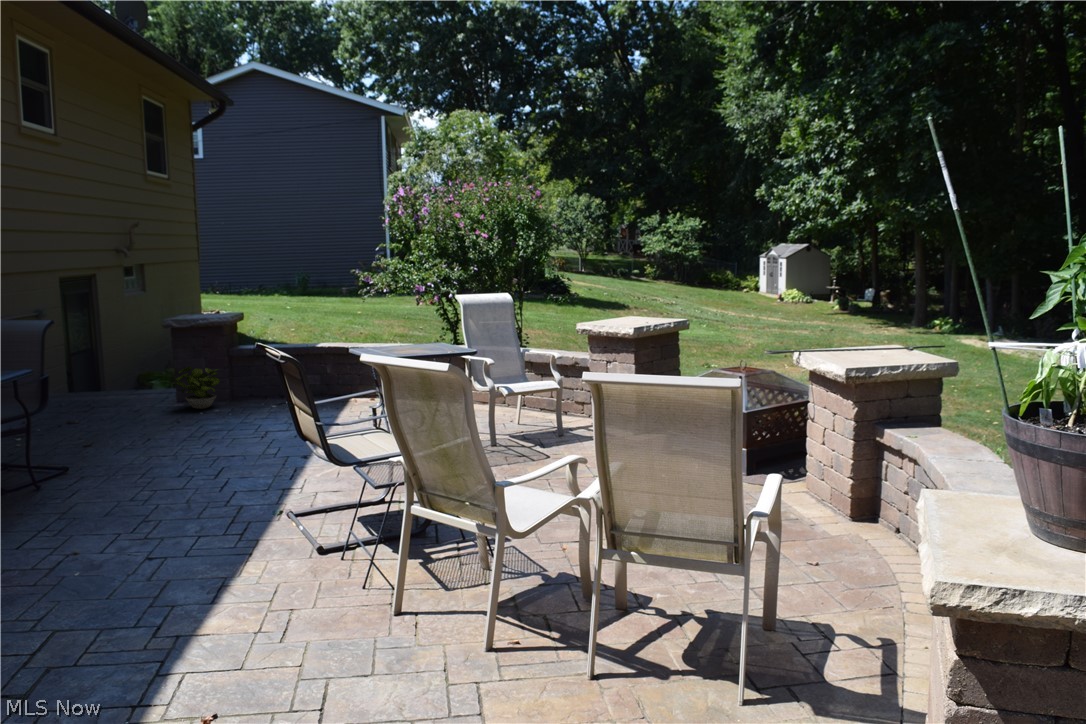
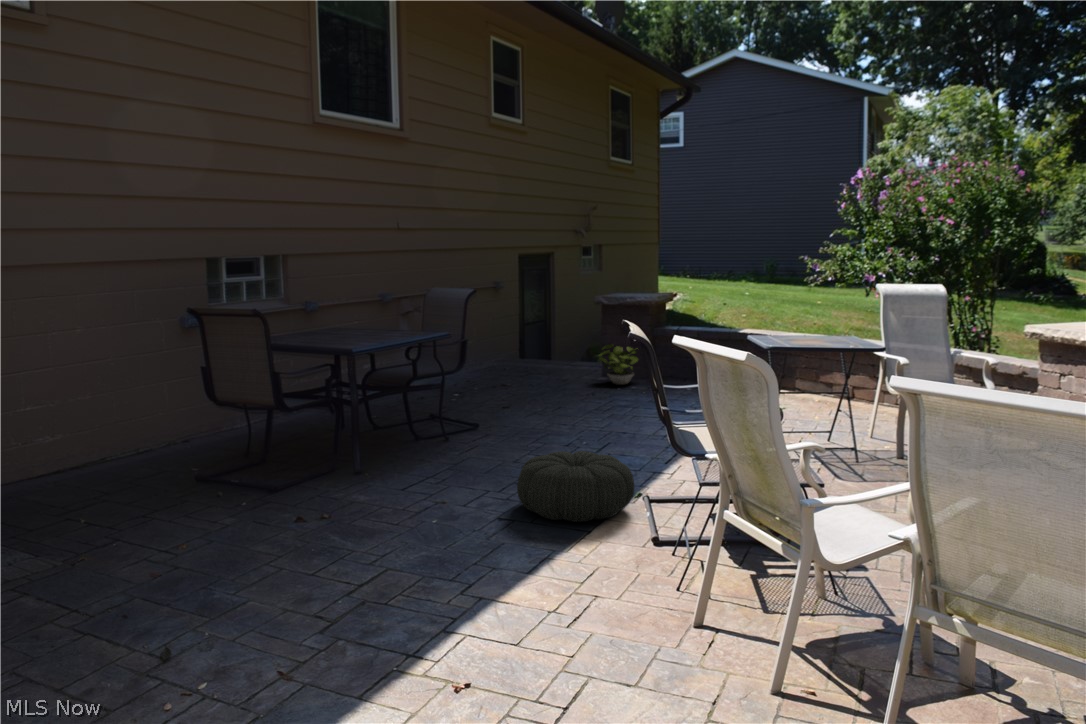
pouf: none [159,476,286,550] -> present [517,451,634,522]

